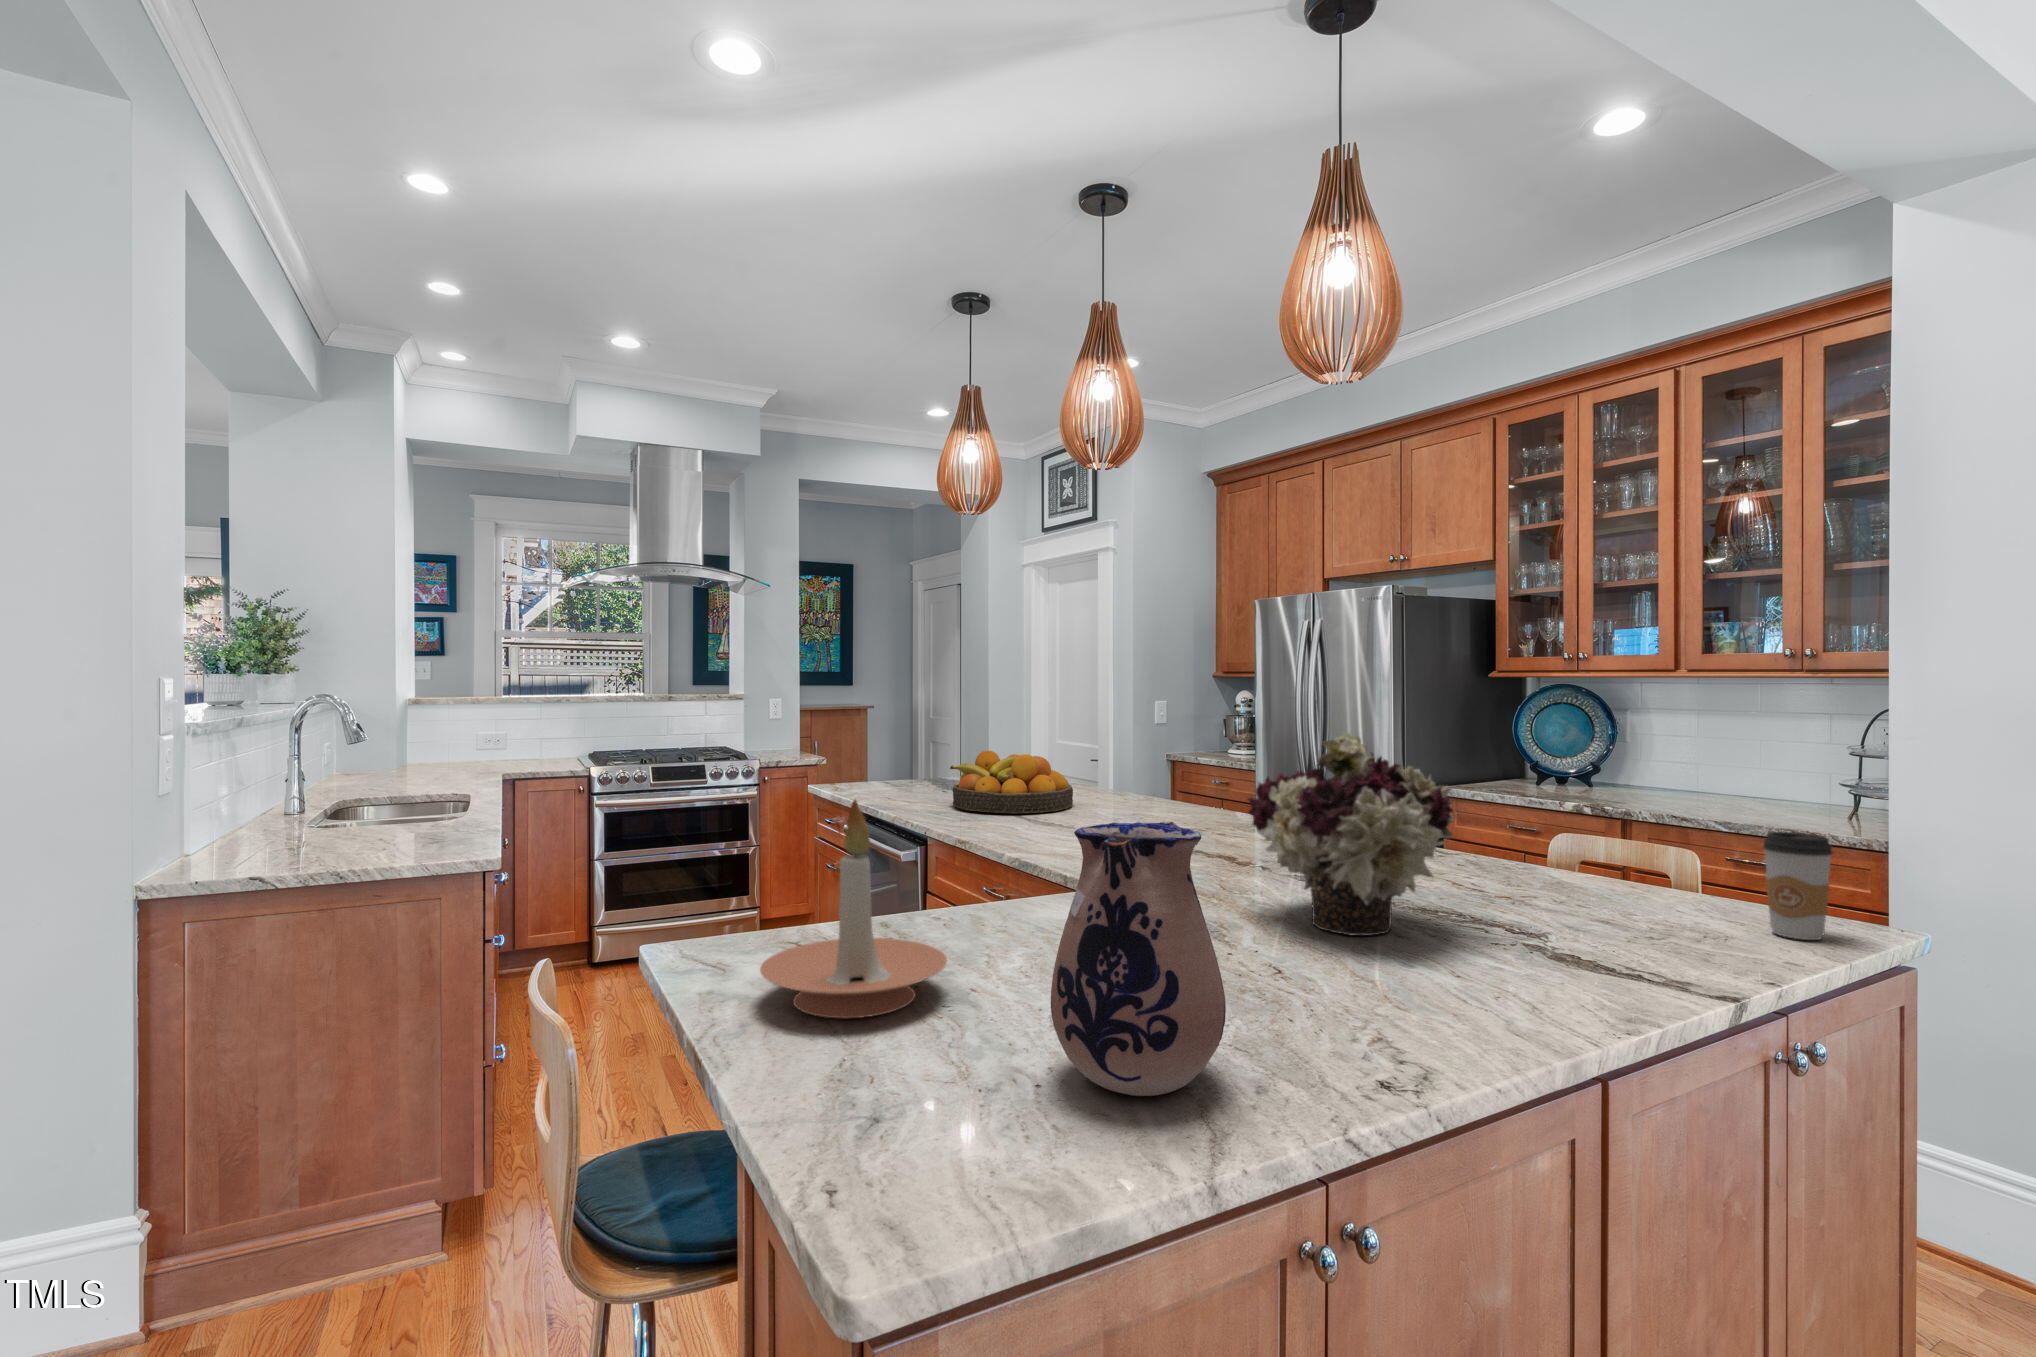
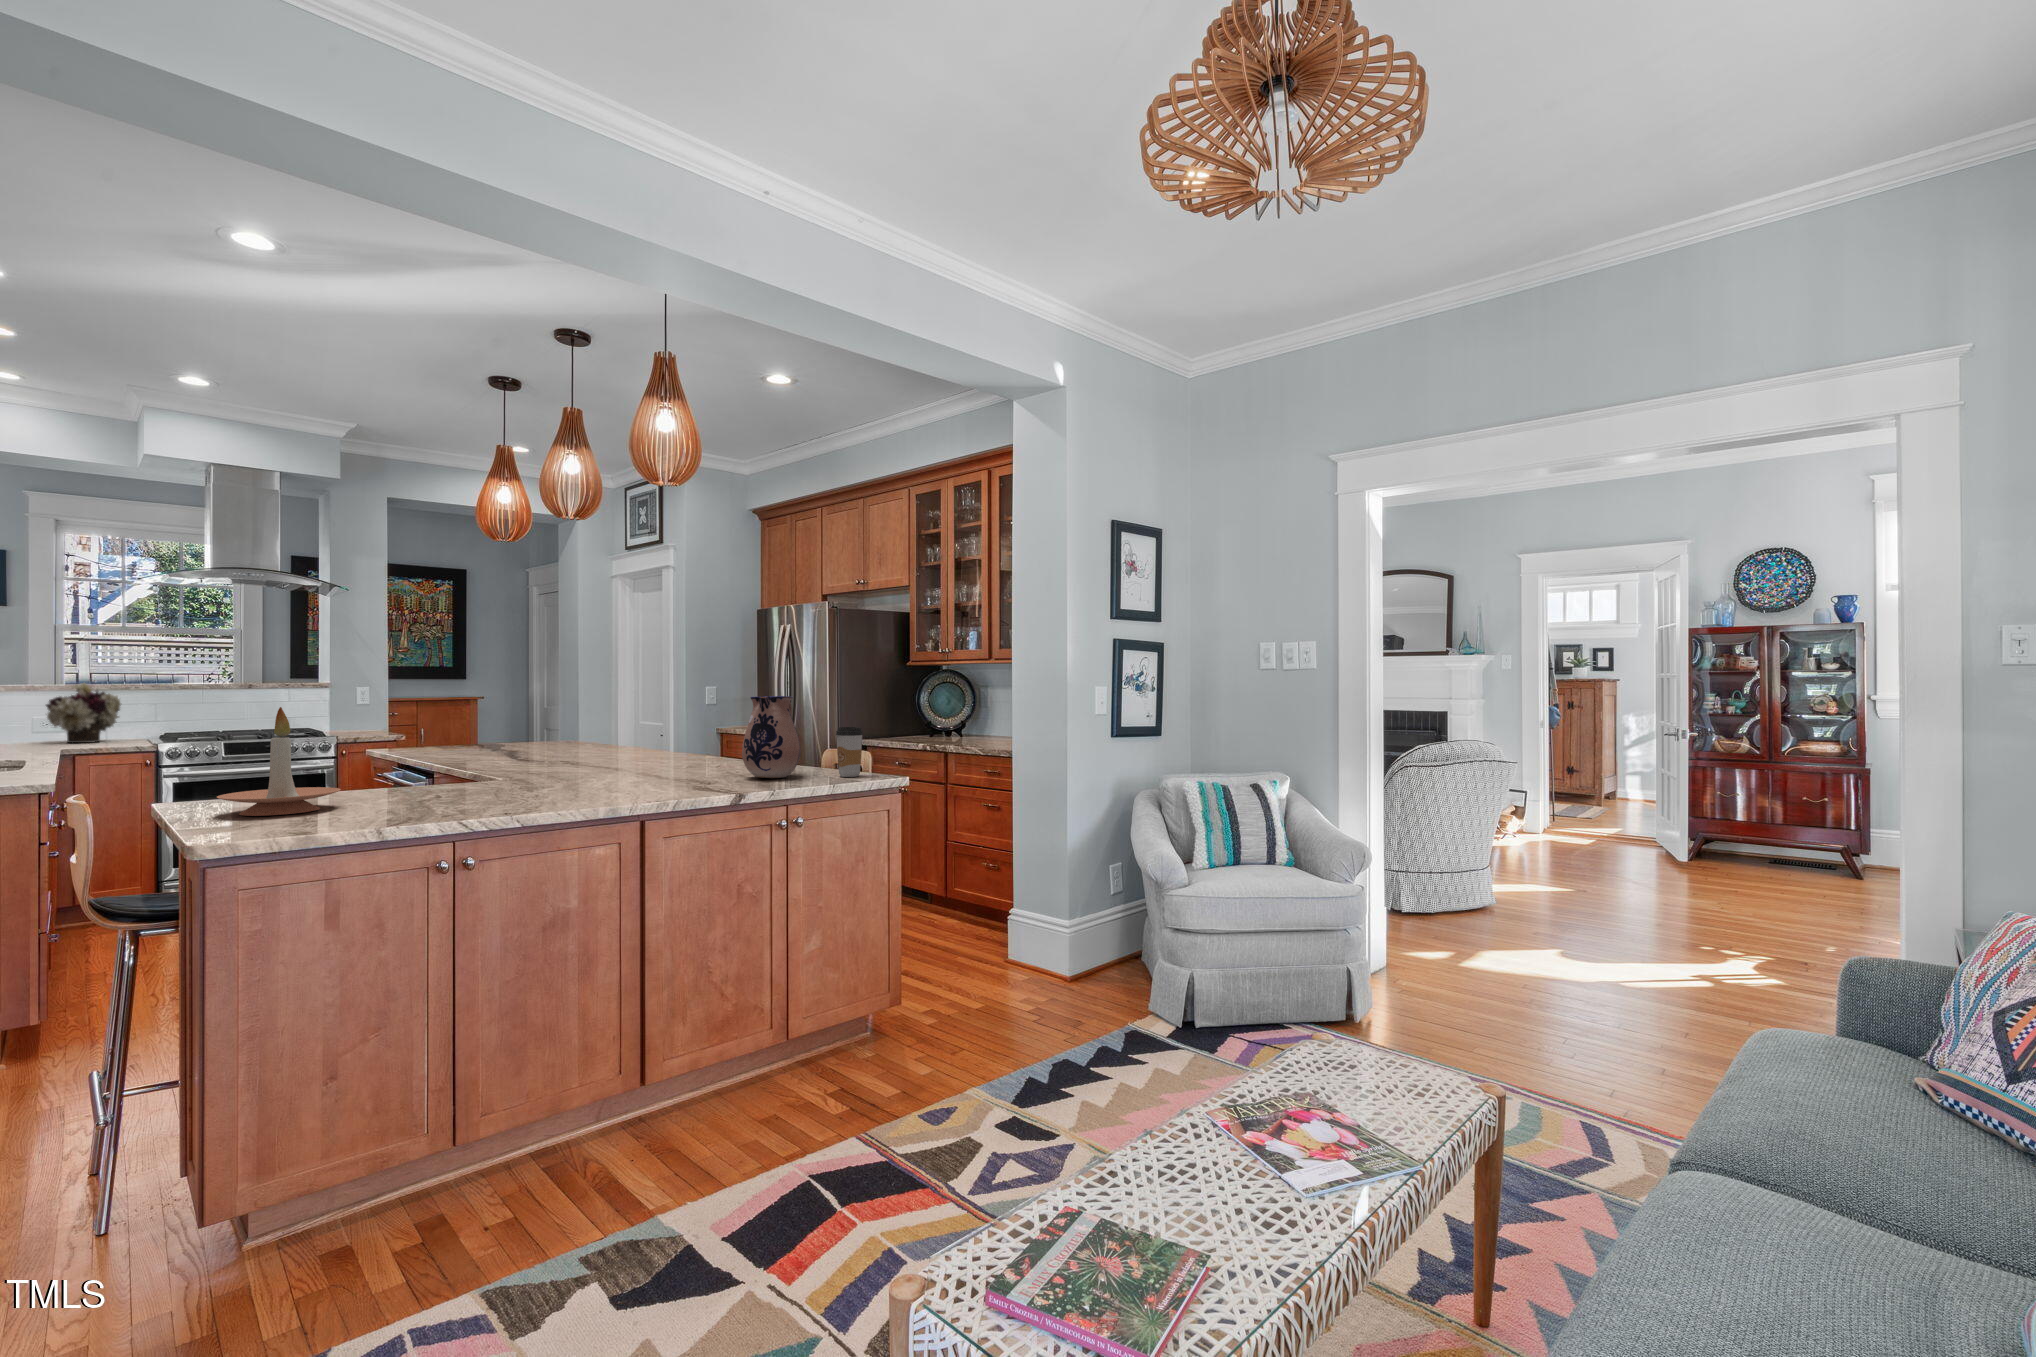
flower arrangement: present [1247,732,1454,936] -> present [46,683,121,743]
fruit bowl: present [950,751,1073,813] -> none [464,712,562,753]
ceramic pitcher: present [1051,821,1226,1096] -> present [742,696,801,778]

